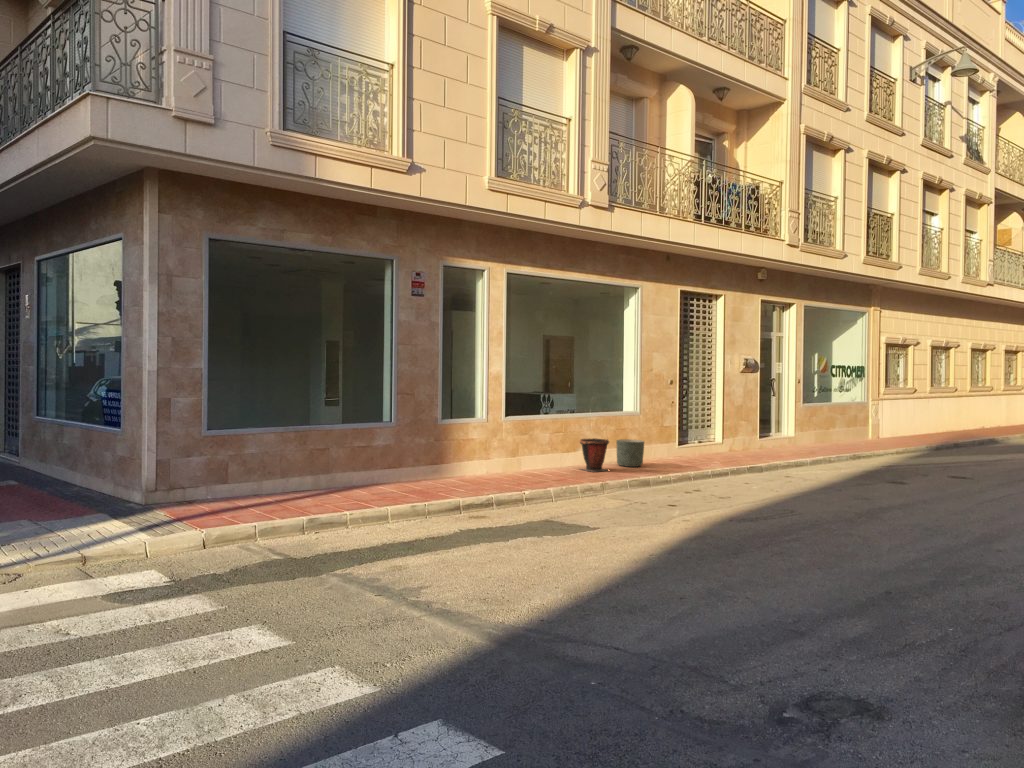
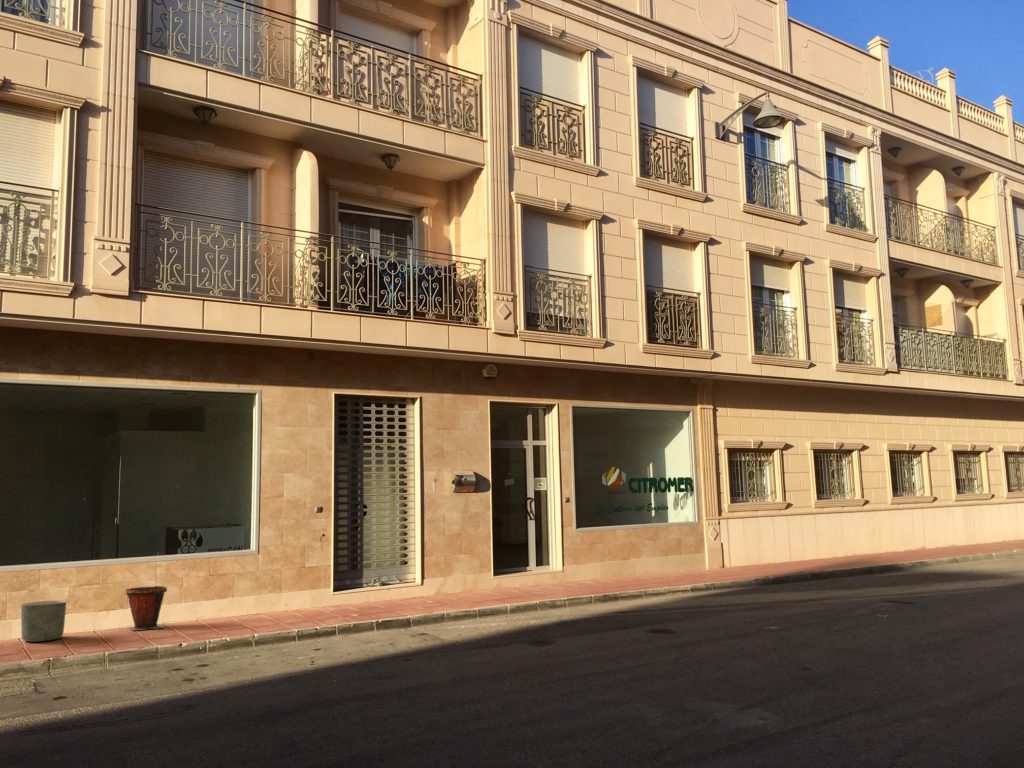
planter: present [616,439,644,467] -> present [21,600,66,642]

